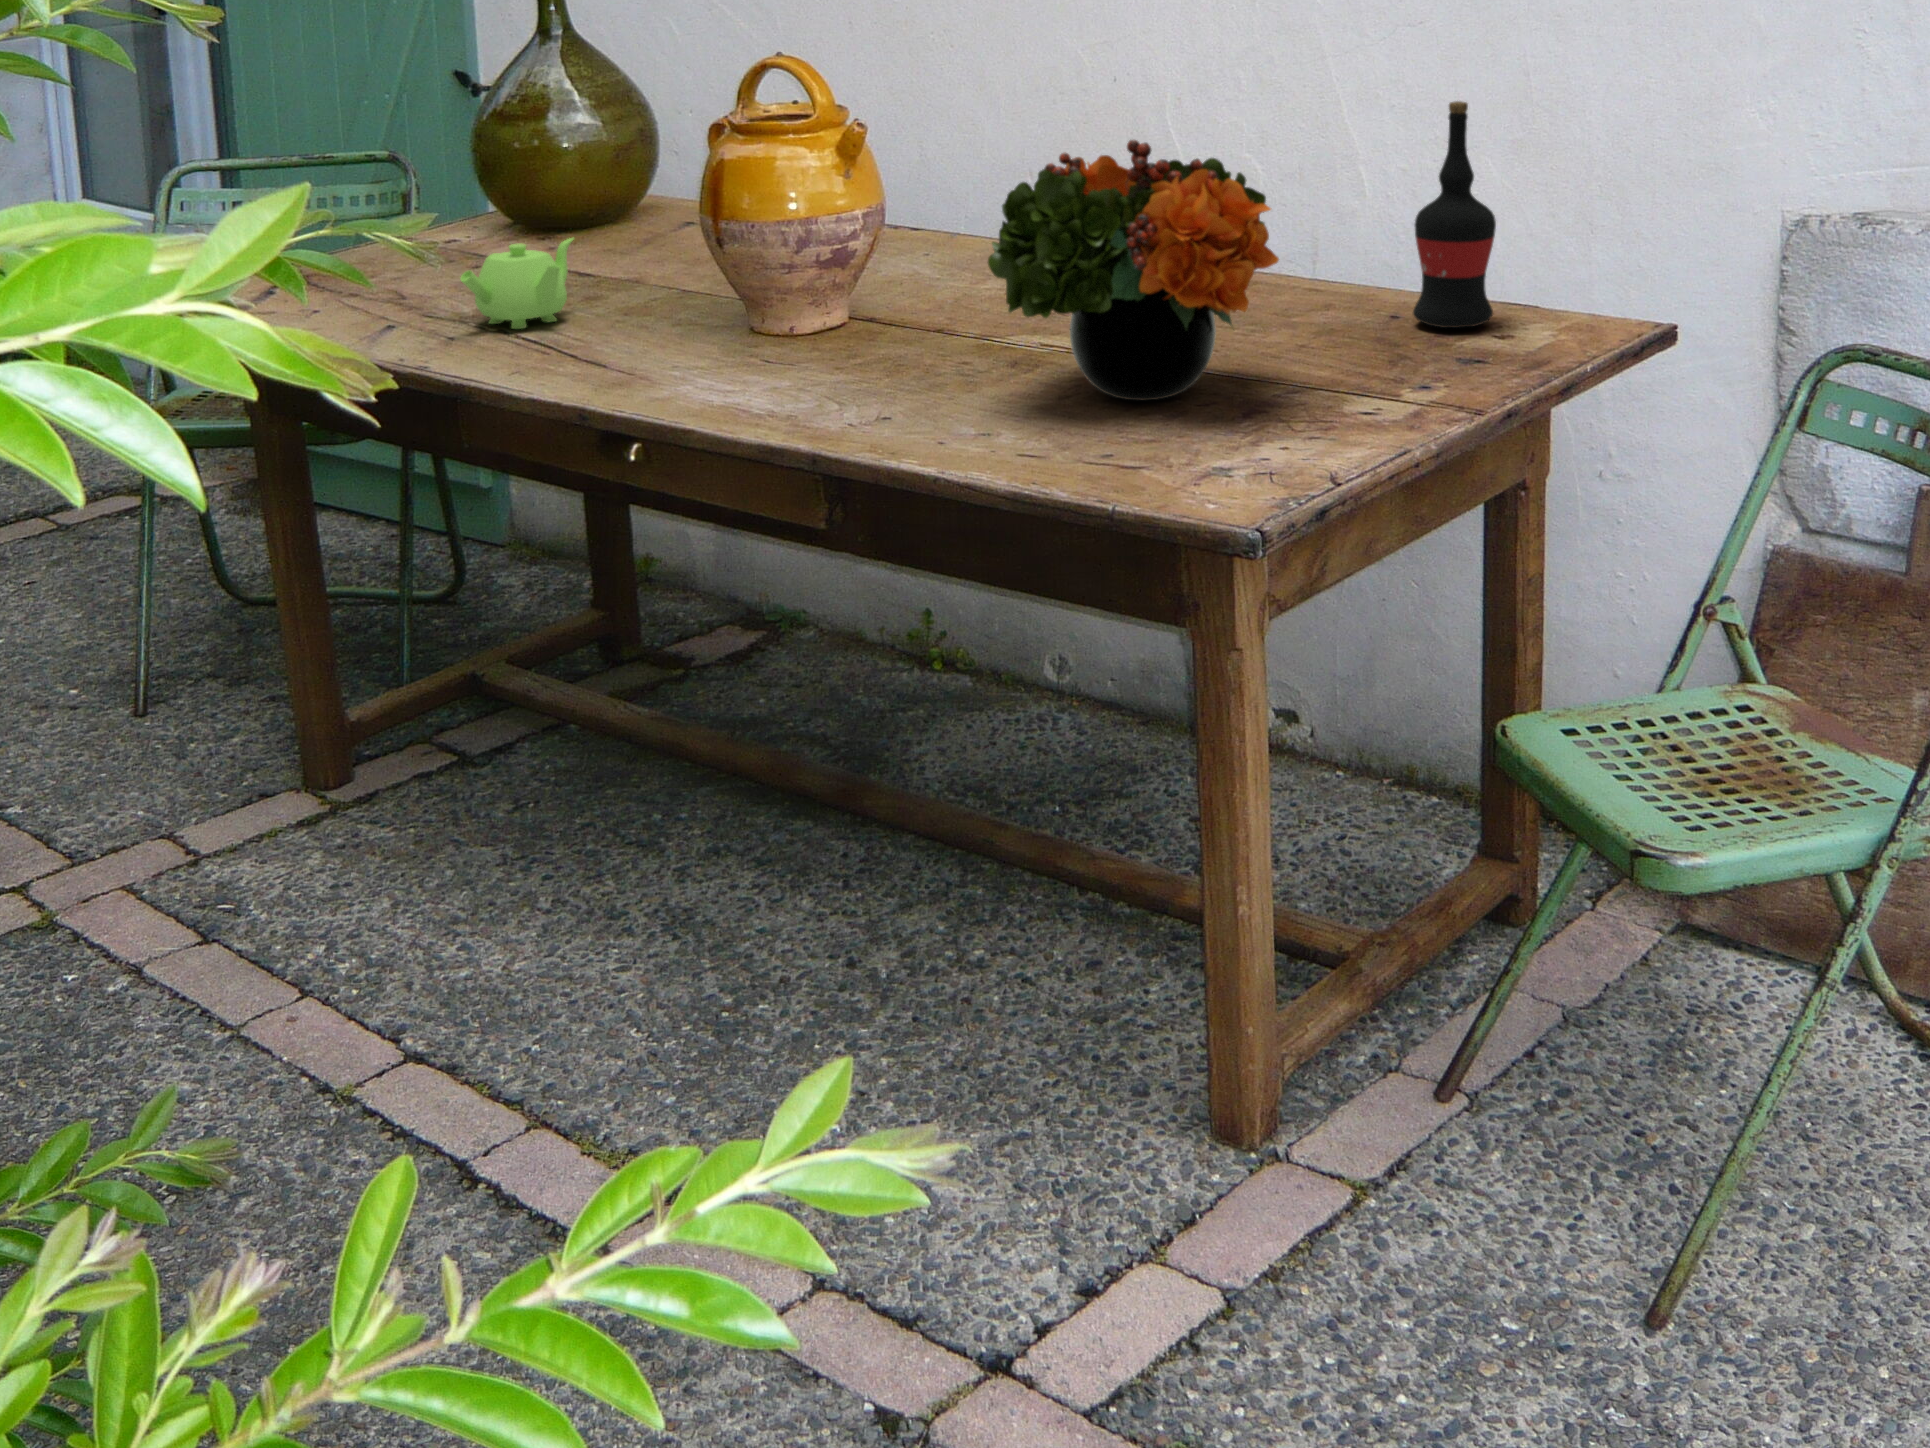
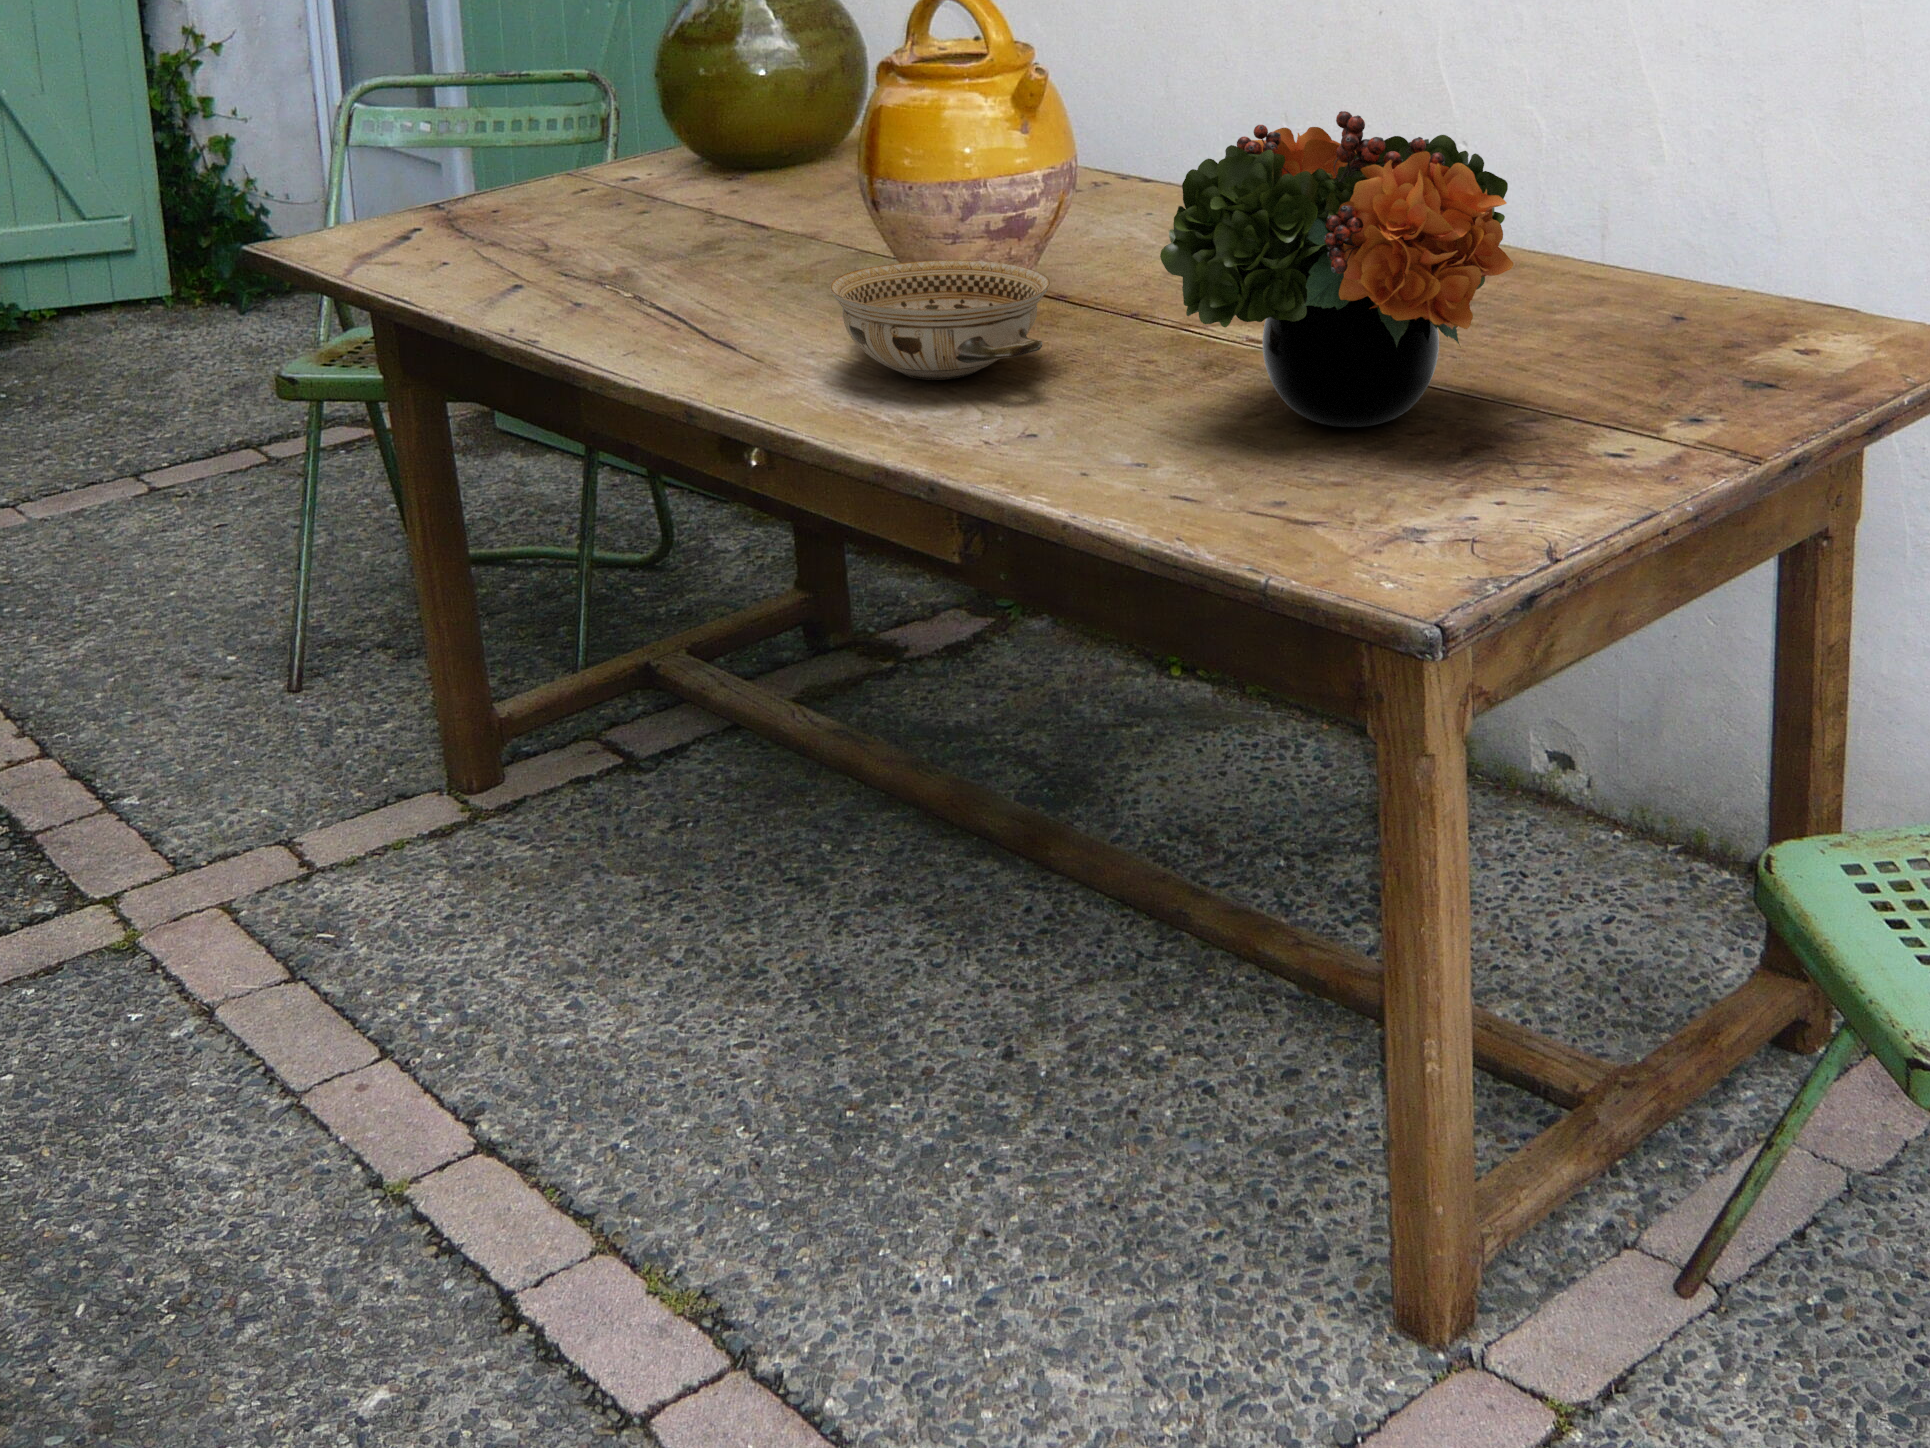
wine bottle: present [1413,101,1496,328] -> none [1700,68,1804,341]
teapot: present [460,238,573,329] -> none [592,192,733,298]
ceramic bowl: none [693,283,880,380] -> present [830,260,1050,380]

